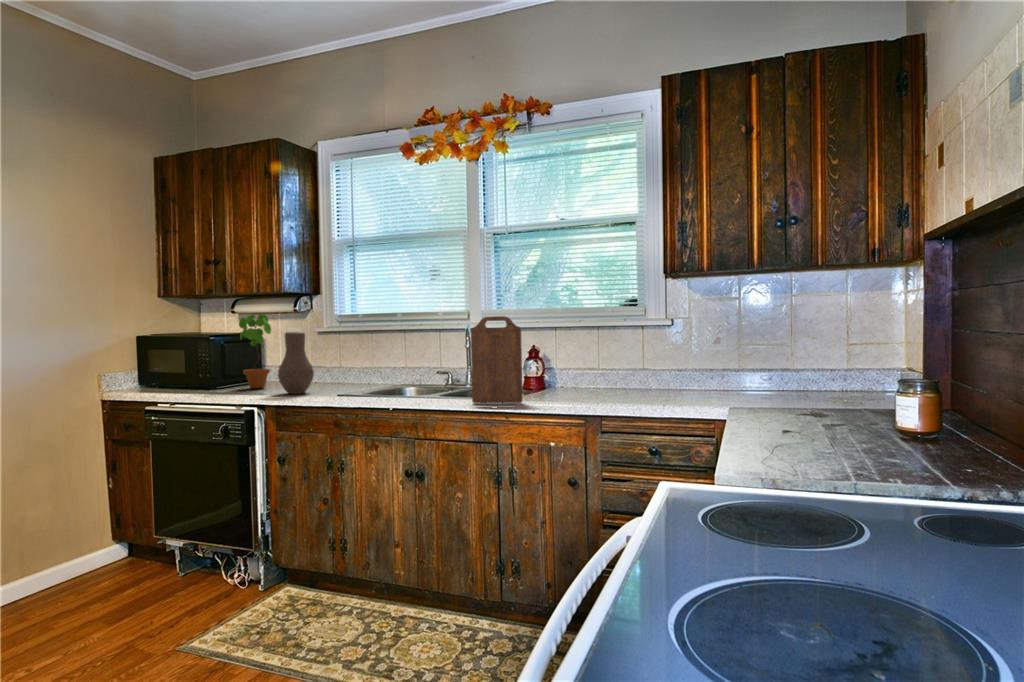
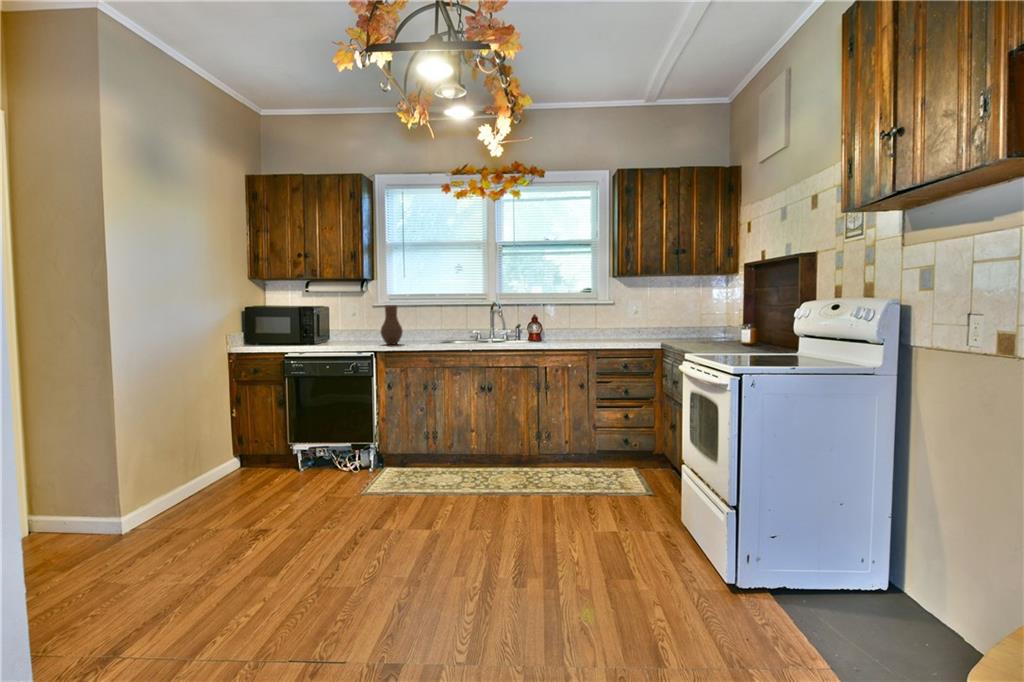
potted plant: present [239,314,271,388] -> none [334,293,356,343]
cutting board: present [471,316,522,403] -> none [525,296,552,344]

